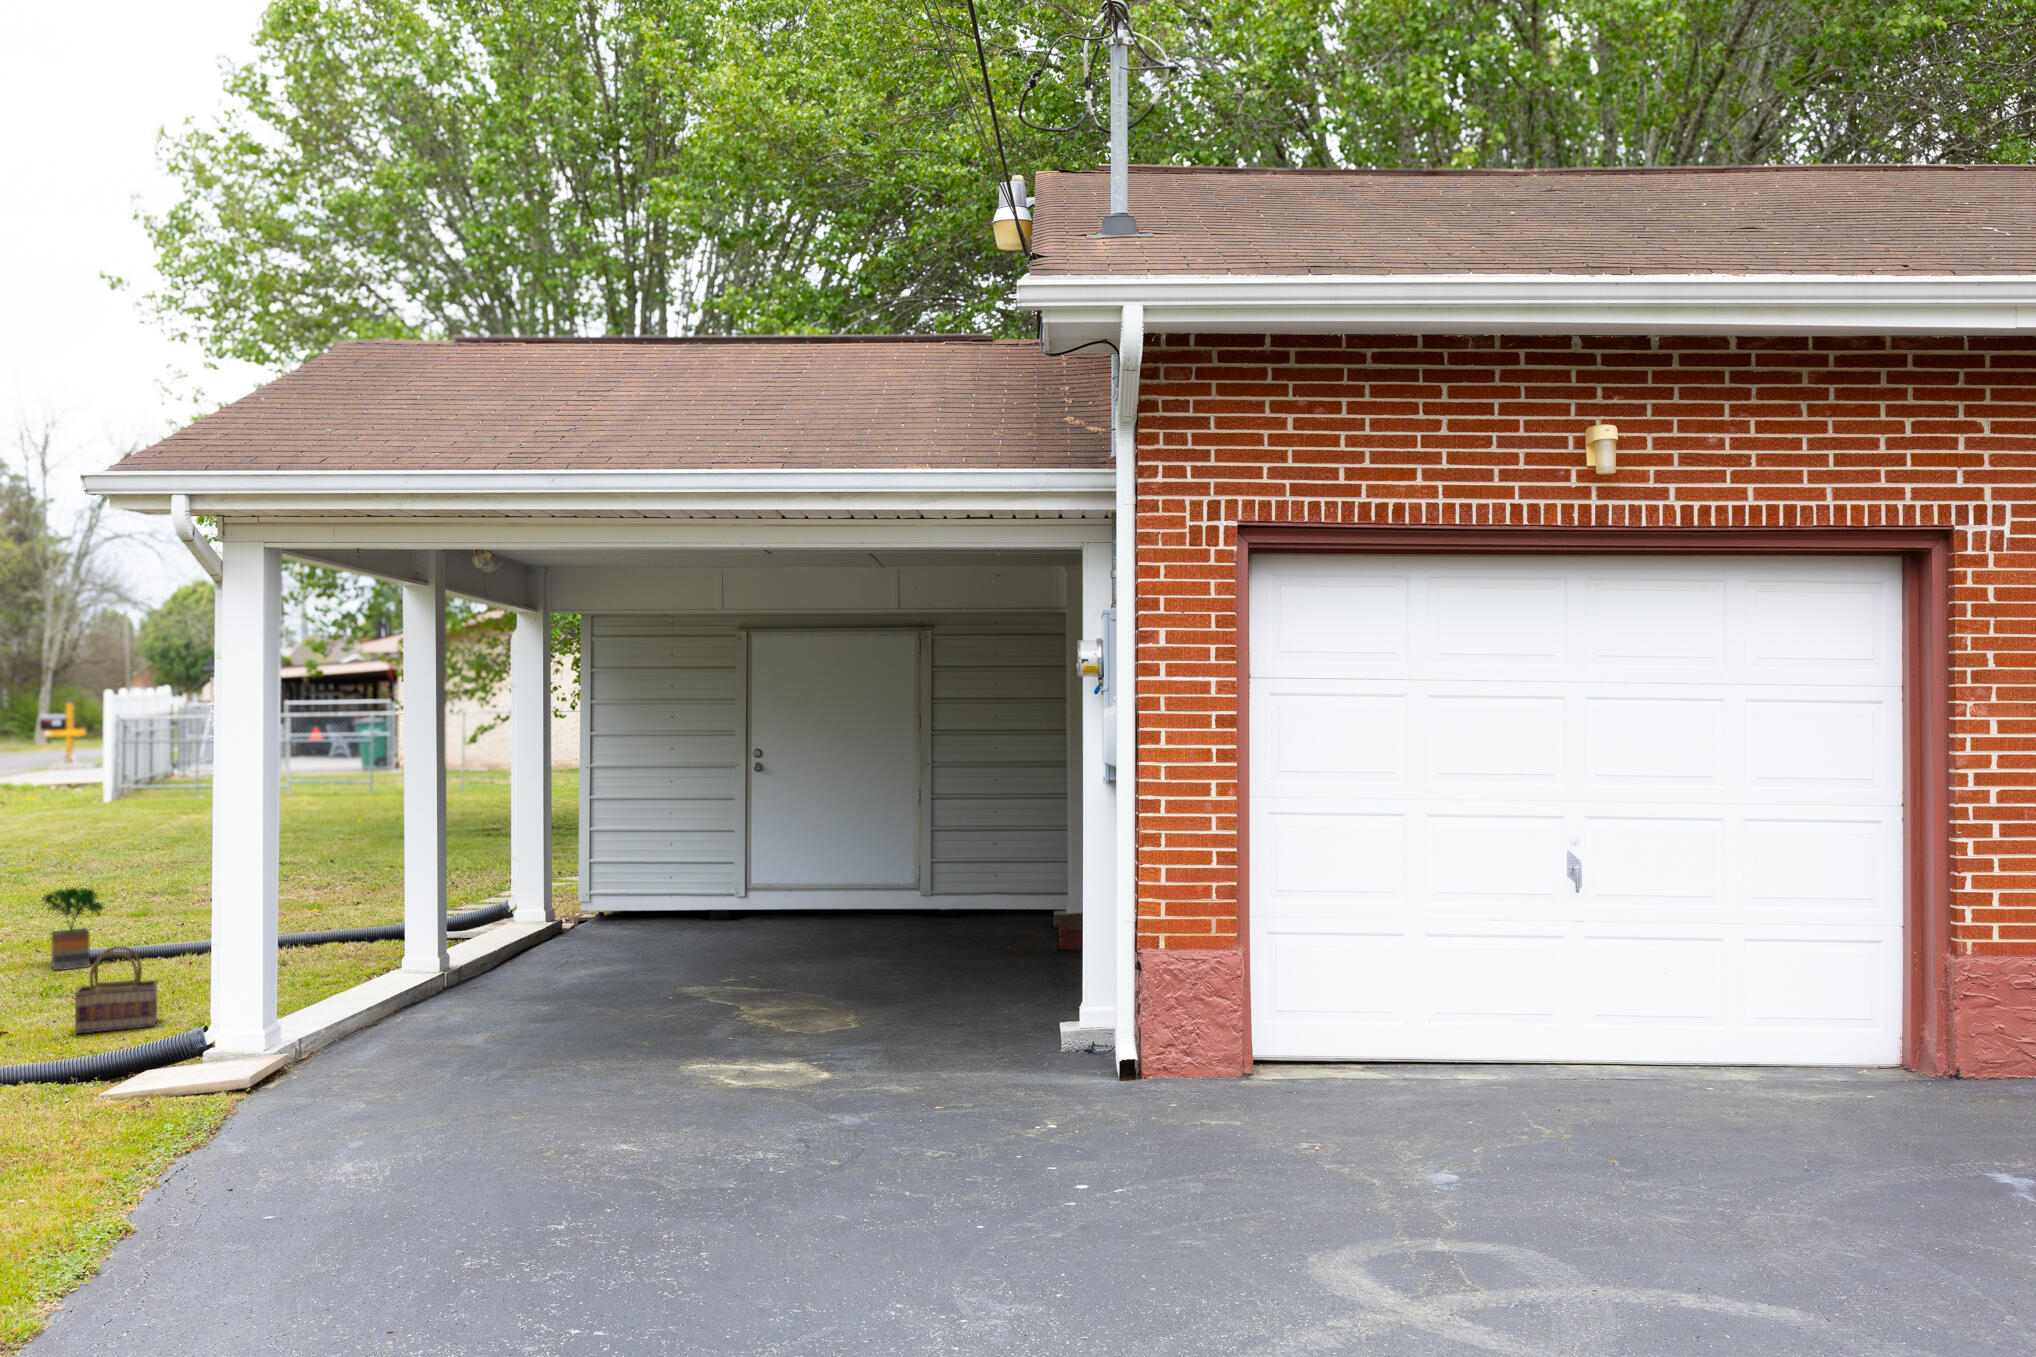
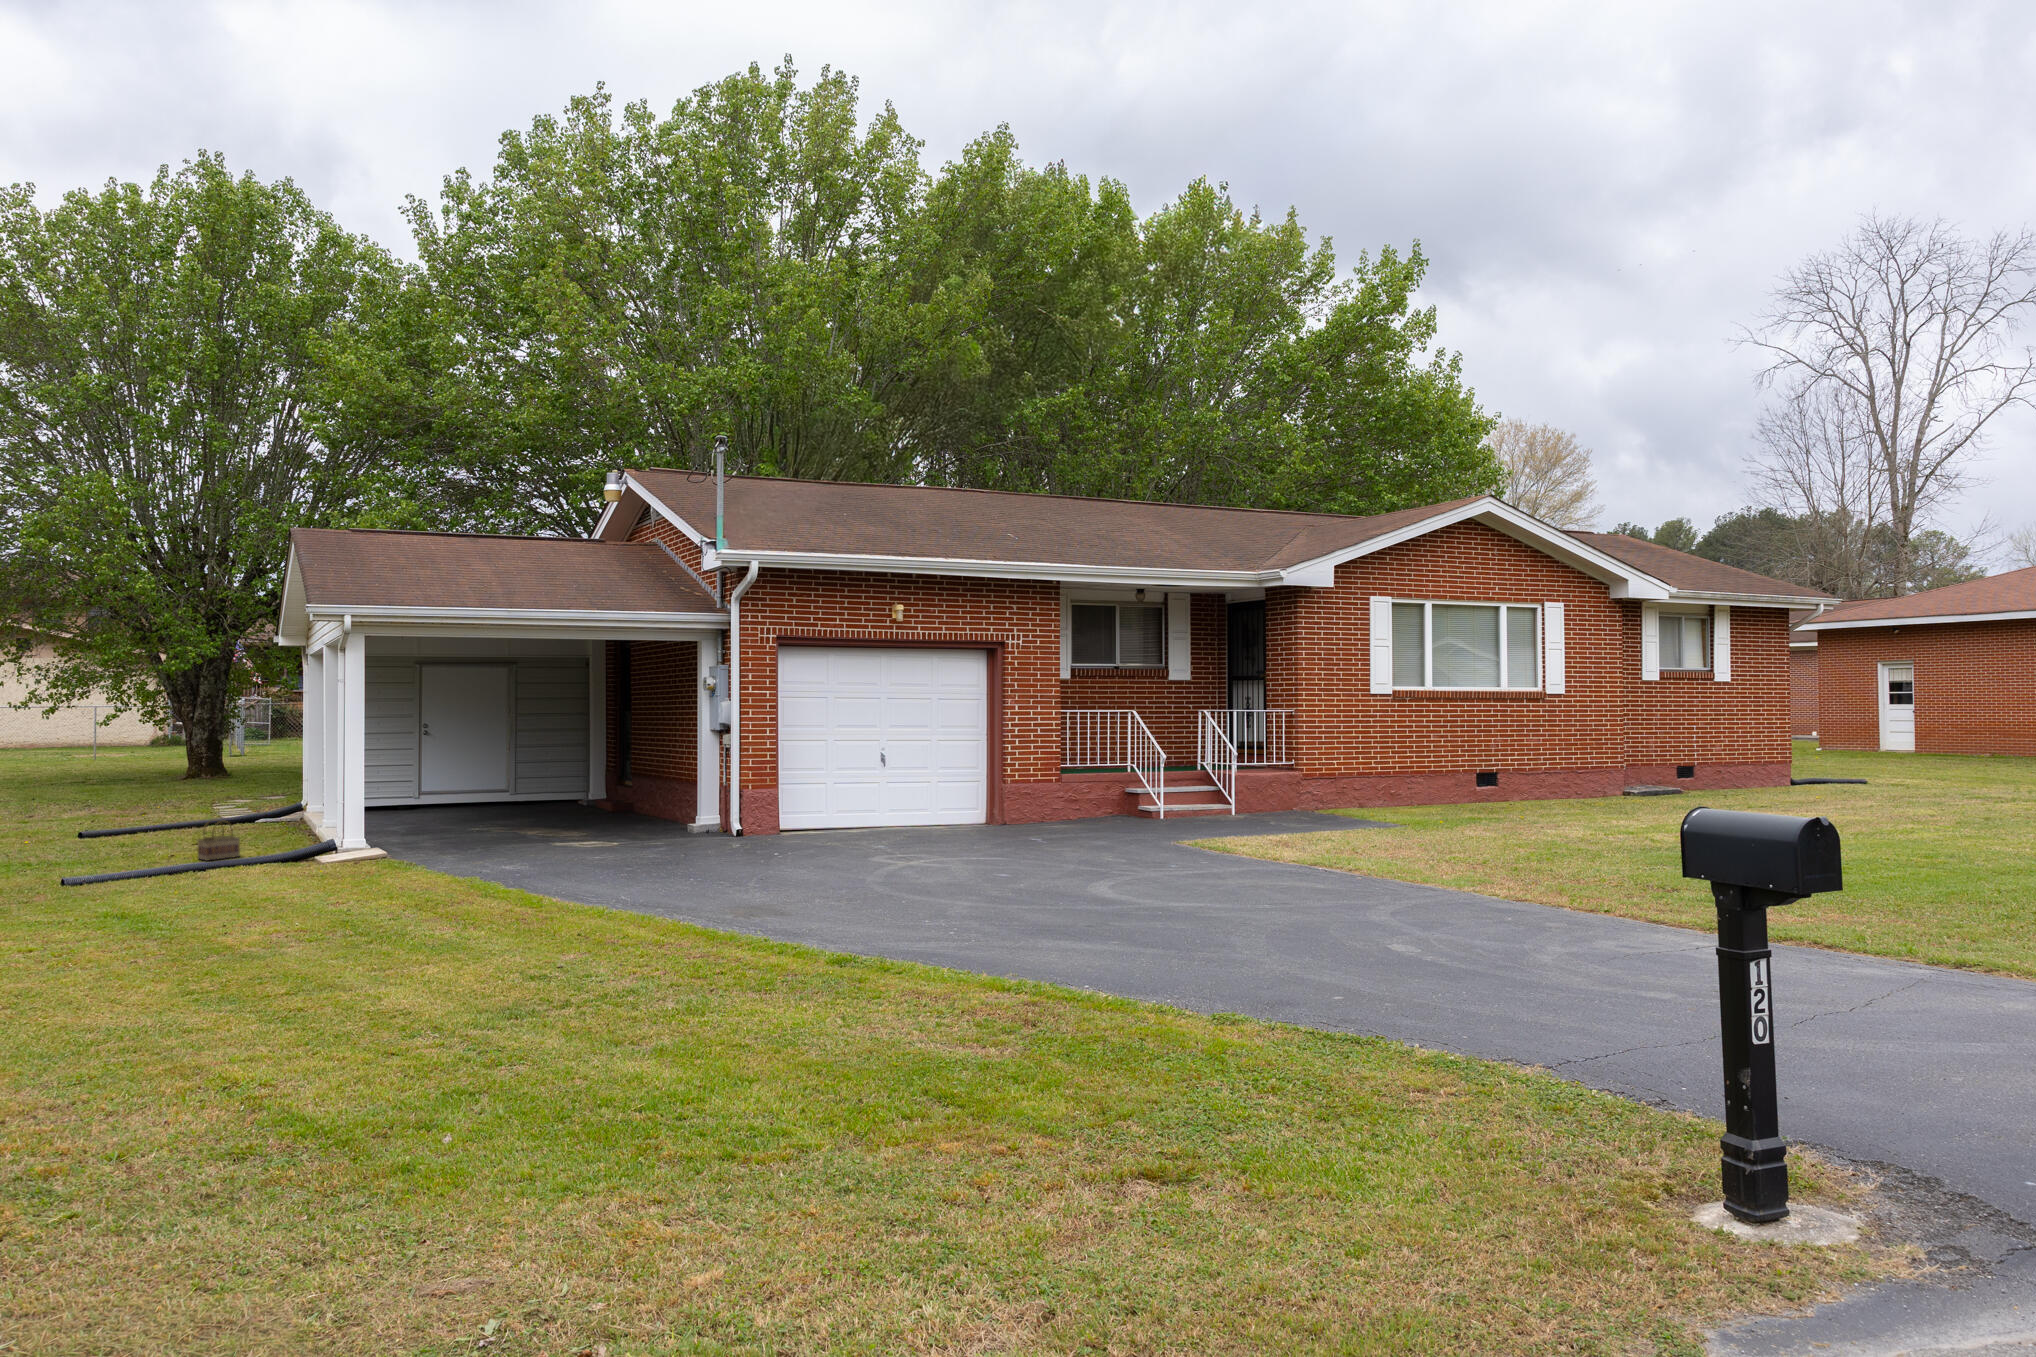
potted tree: present [41,888,104,970] -> none [63,799,105,846]

